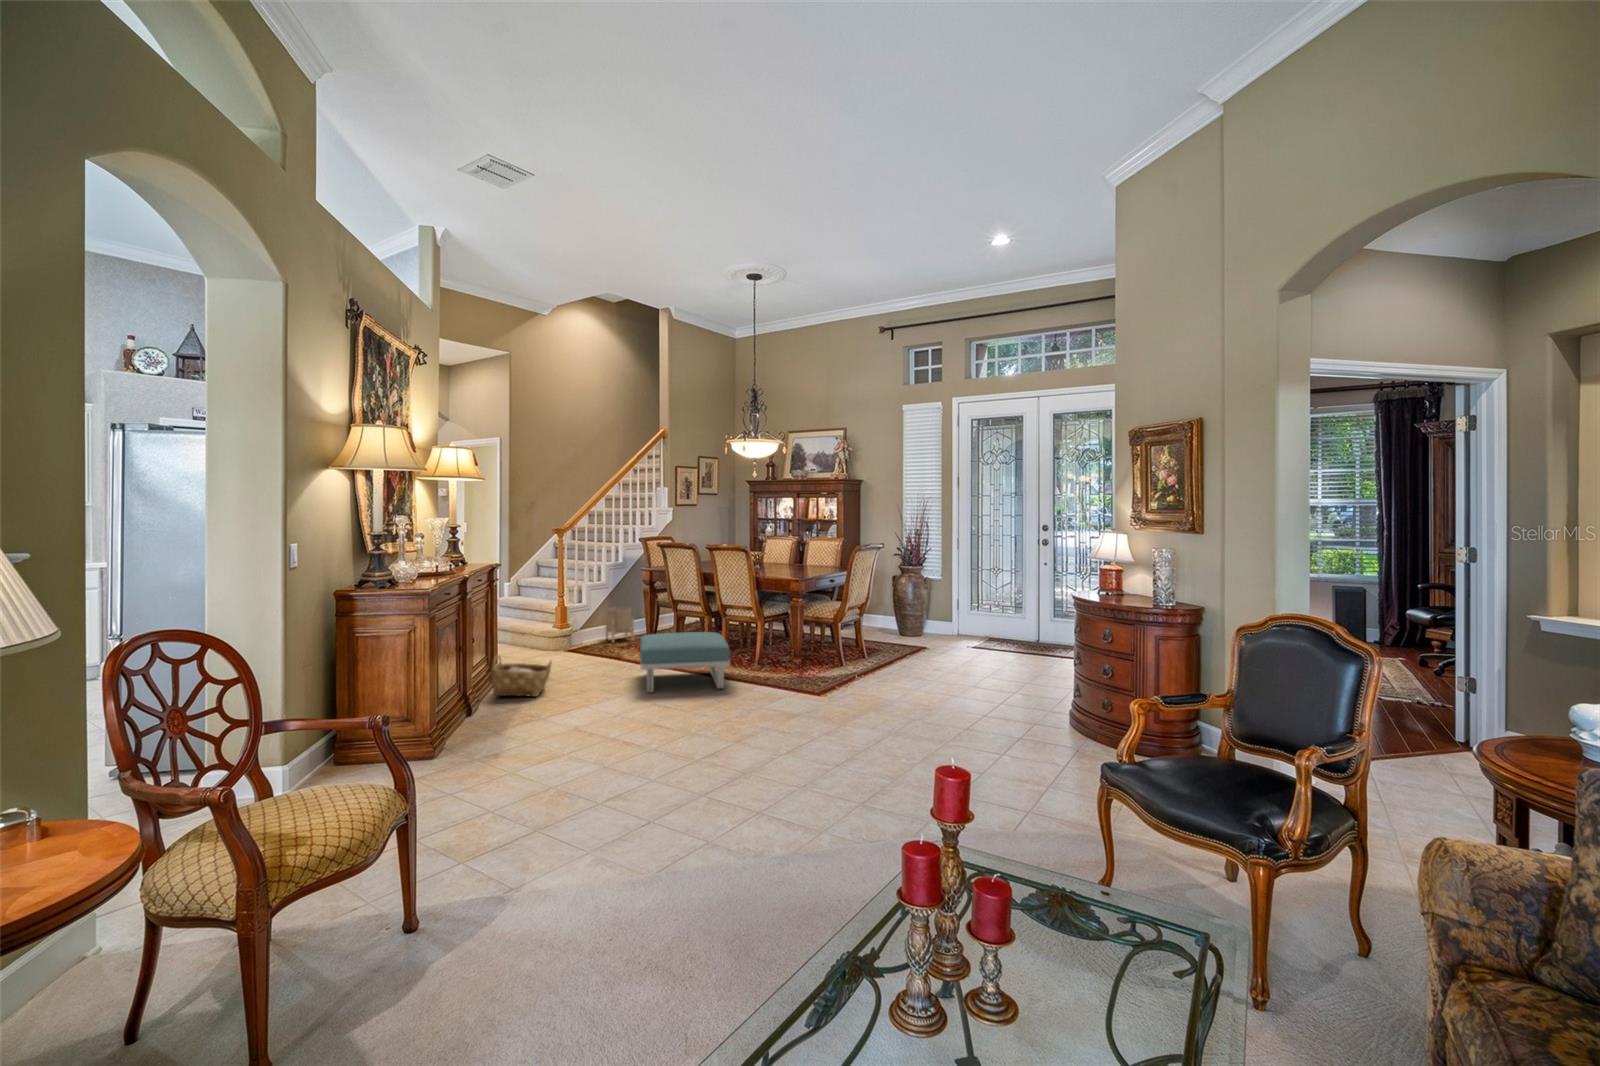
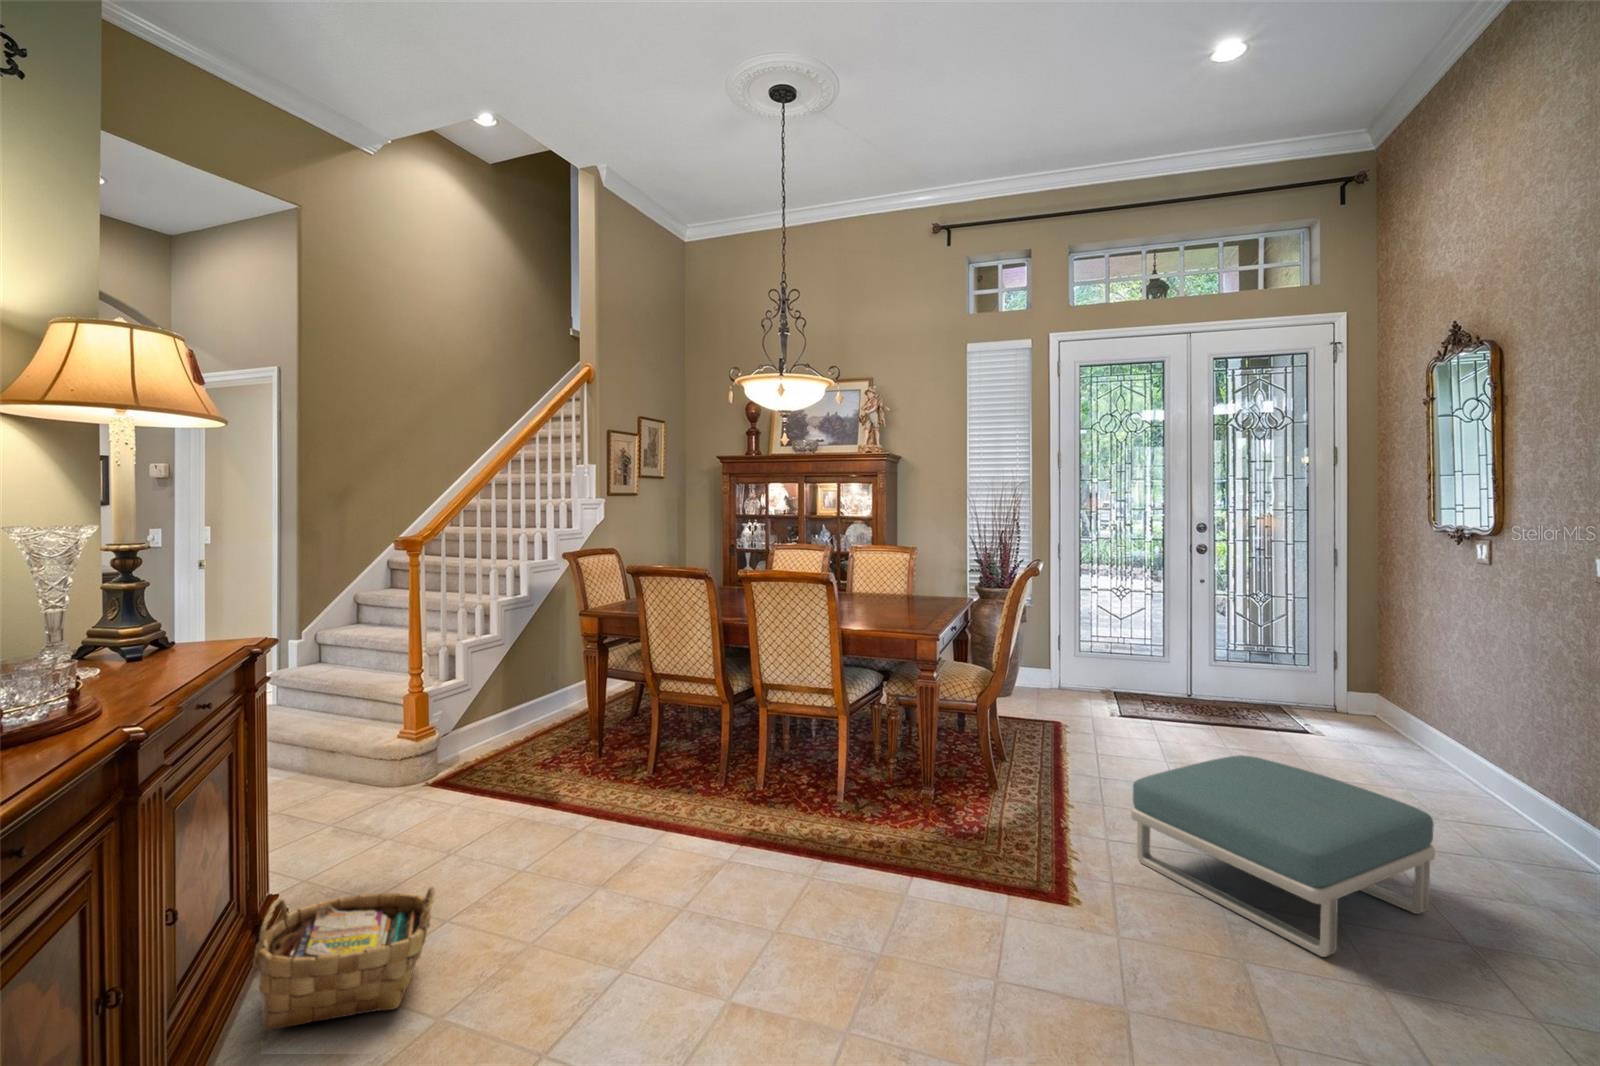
planter: present [606,607,634,643] -> none [502,677,558,748]
footstool: present [640,632,730,693] -> present [1131,755,1435,957]

